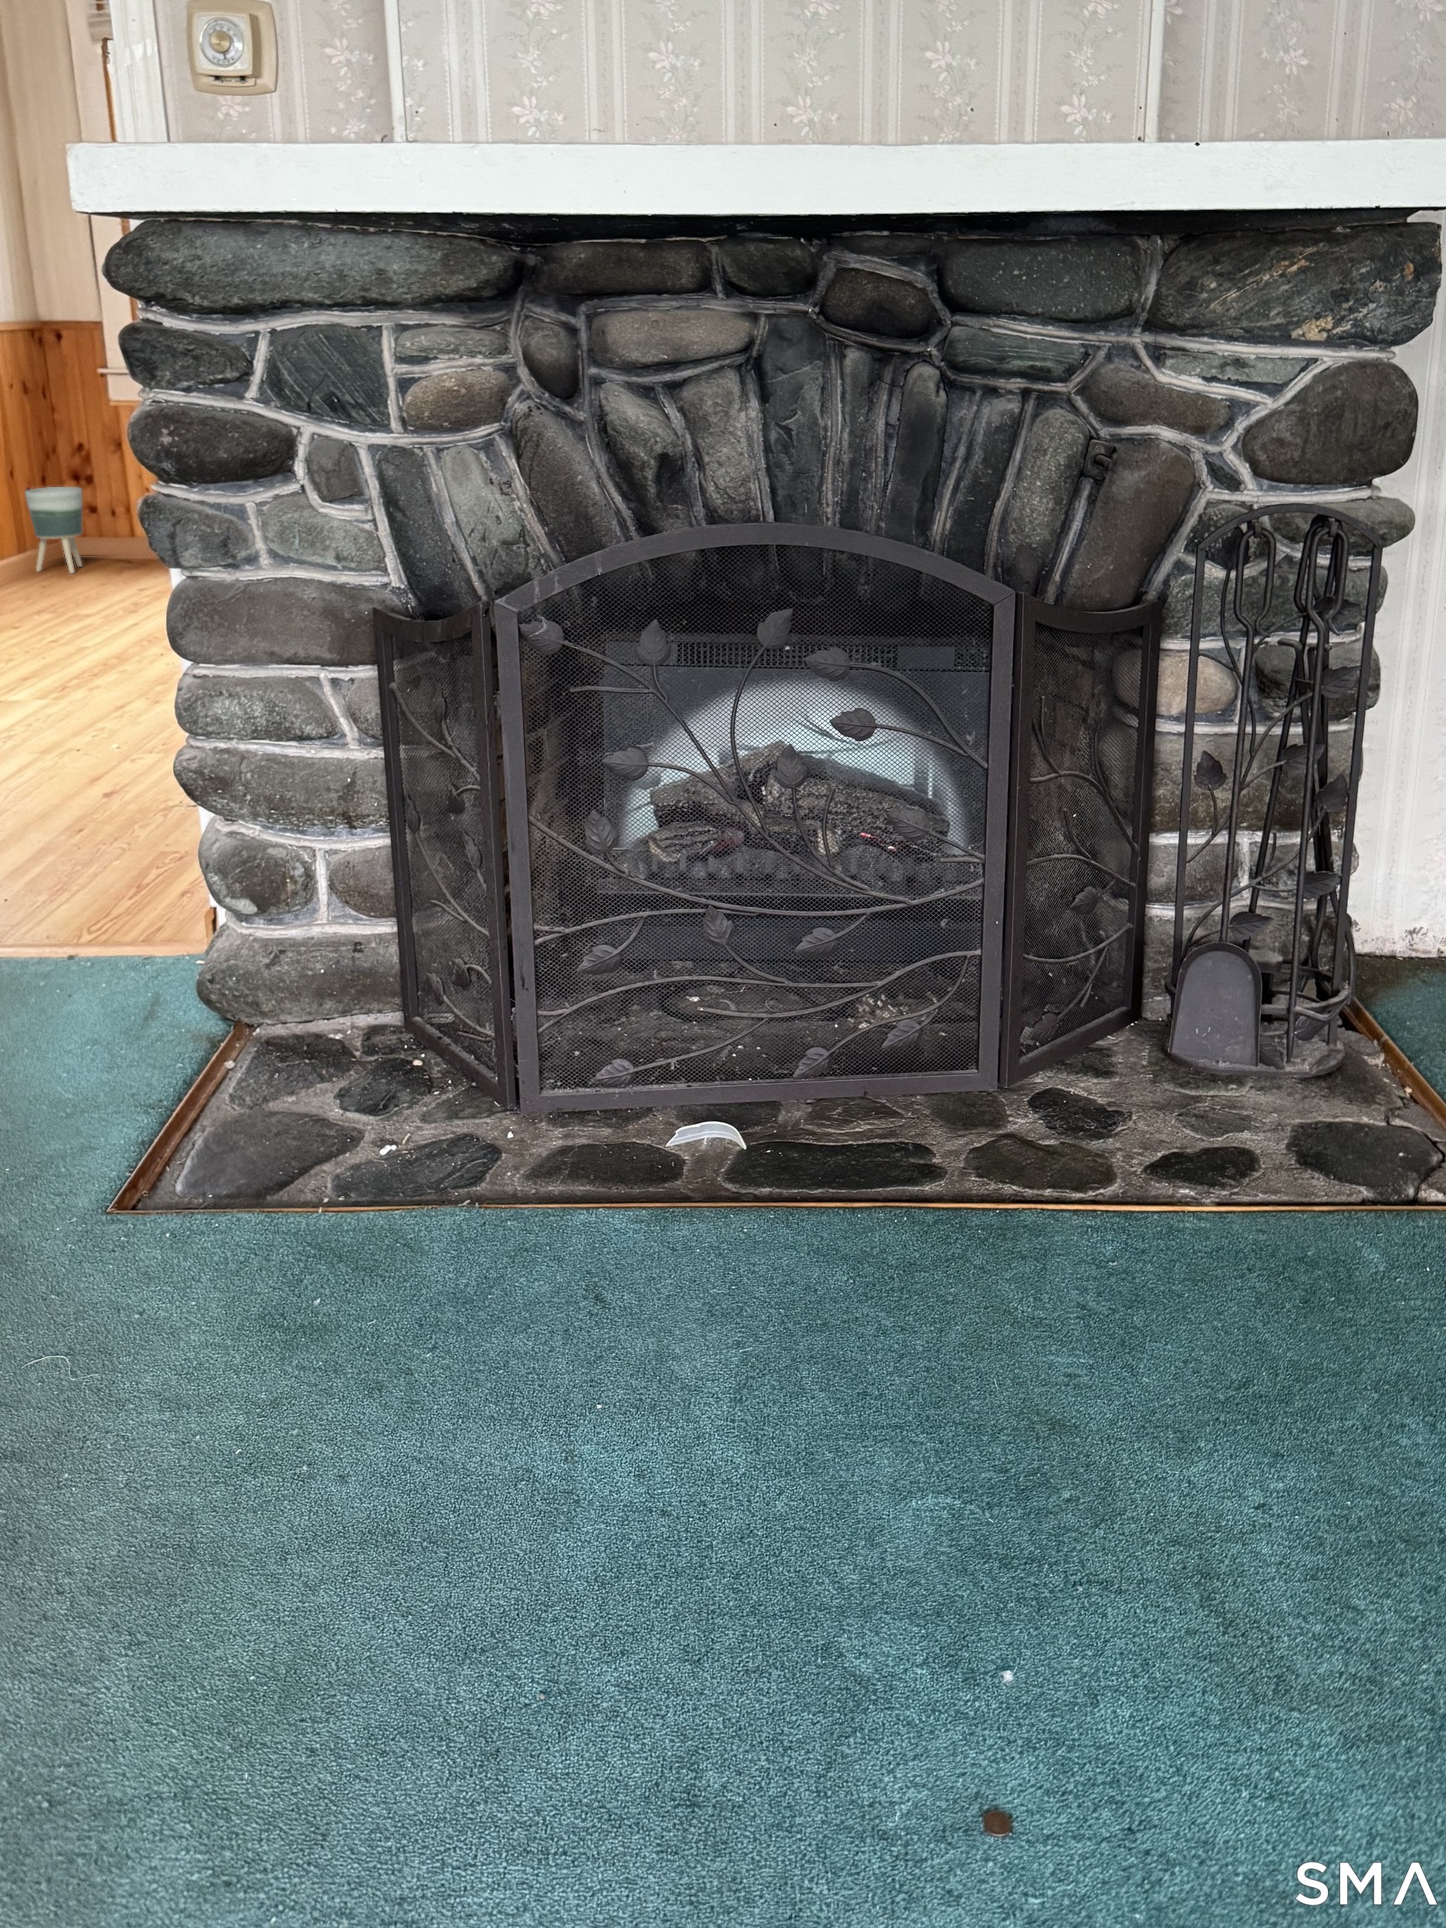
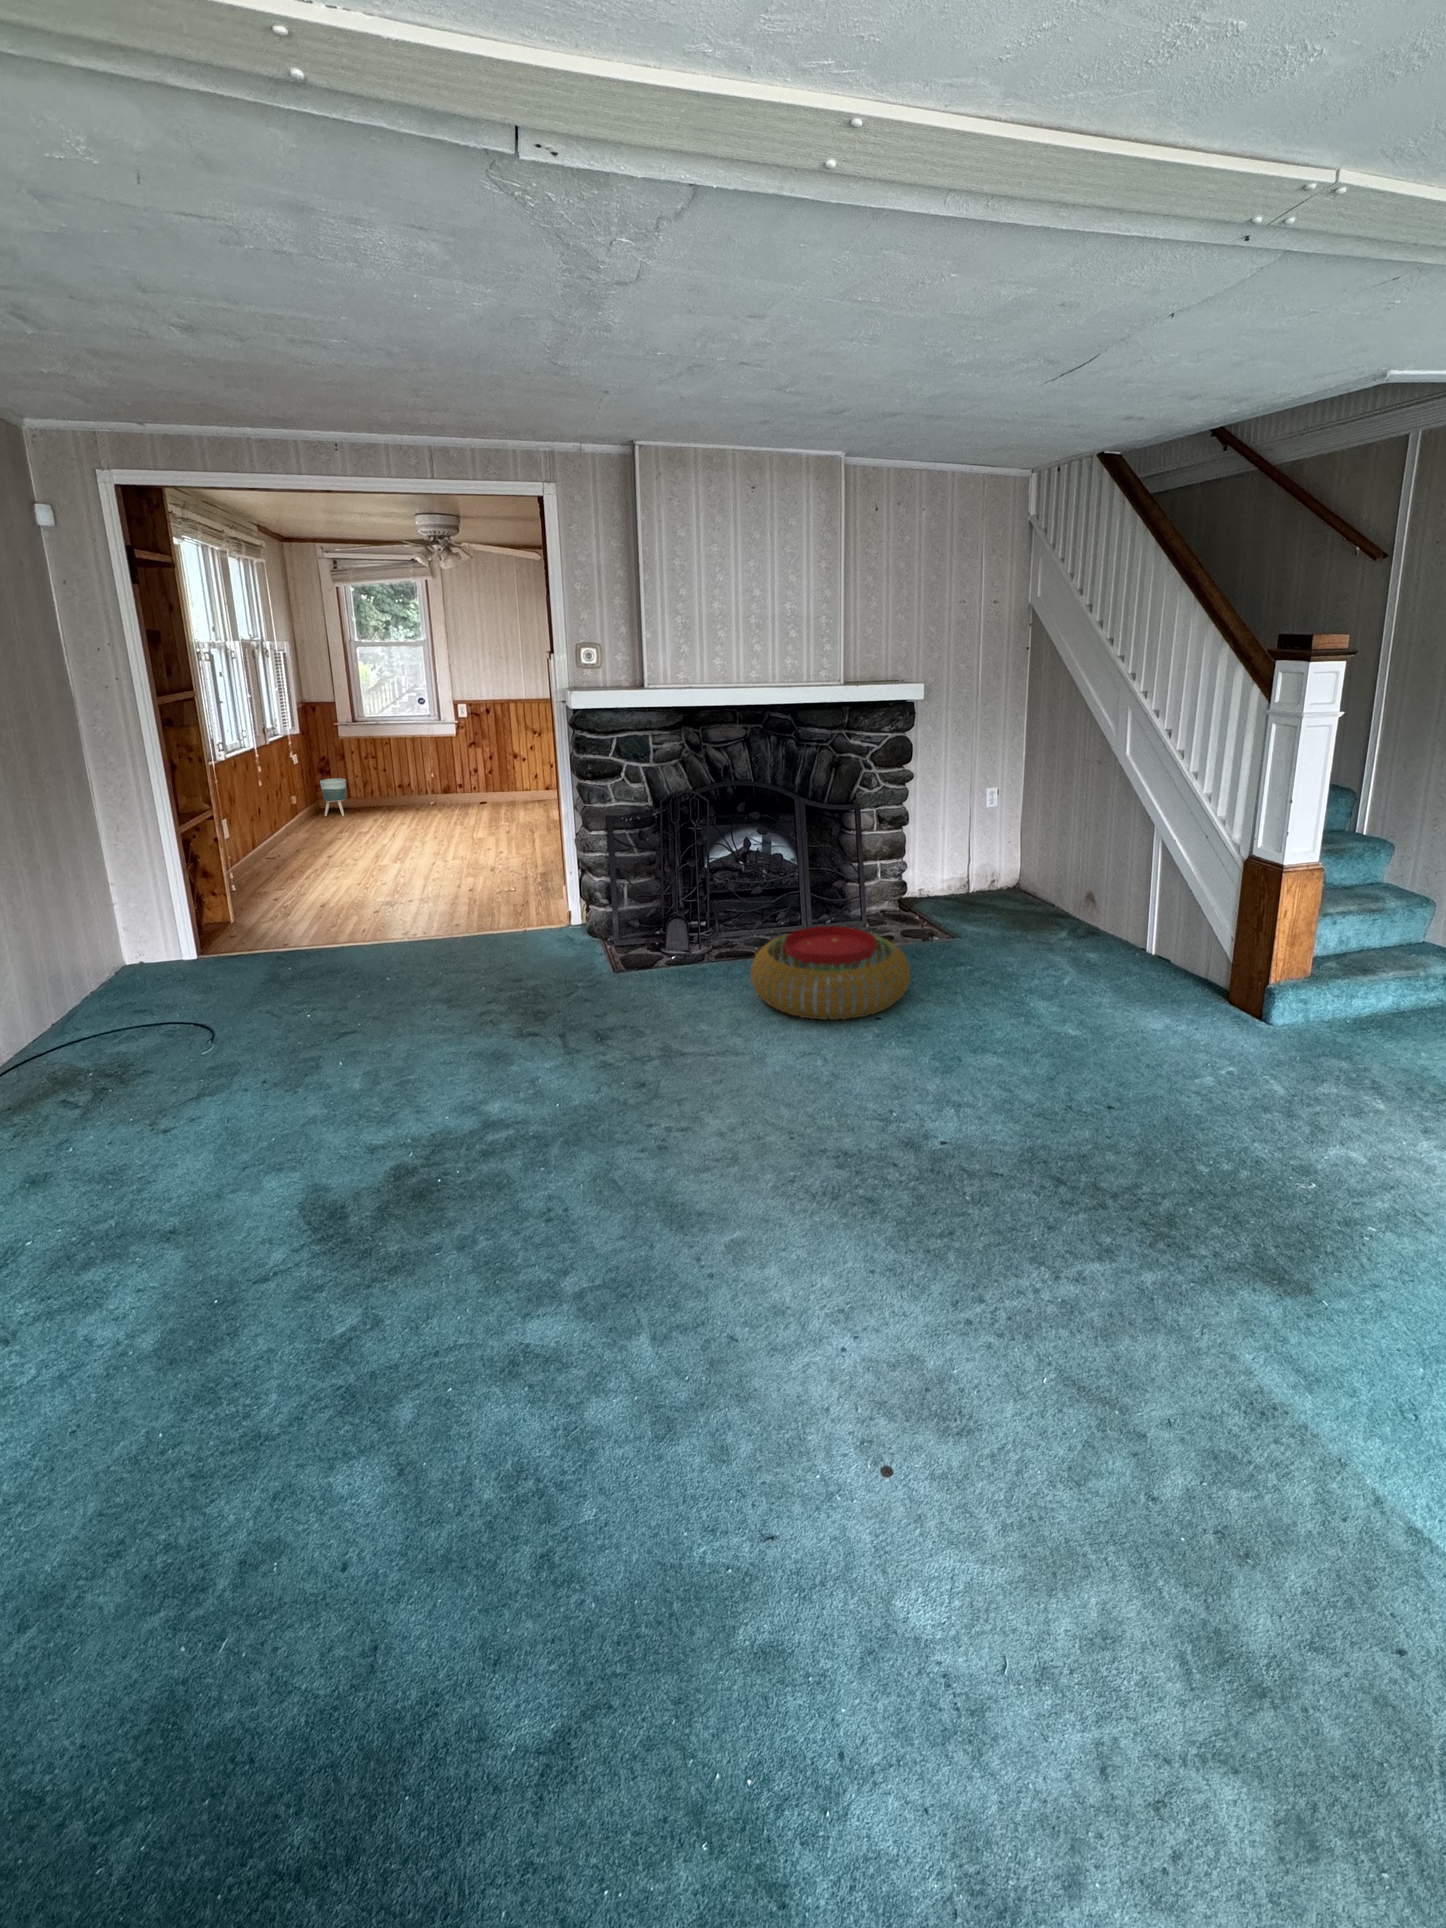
pouf: none [509,1147,1258,1730] -> present [751,926,910,1020]

